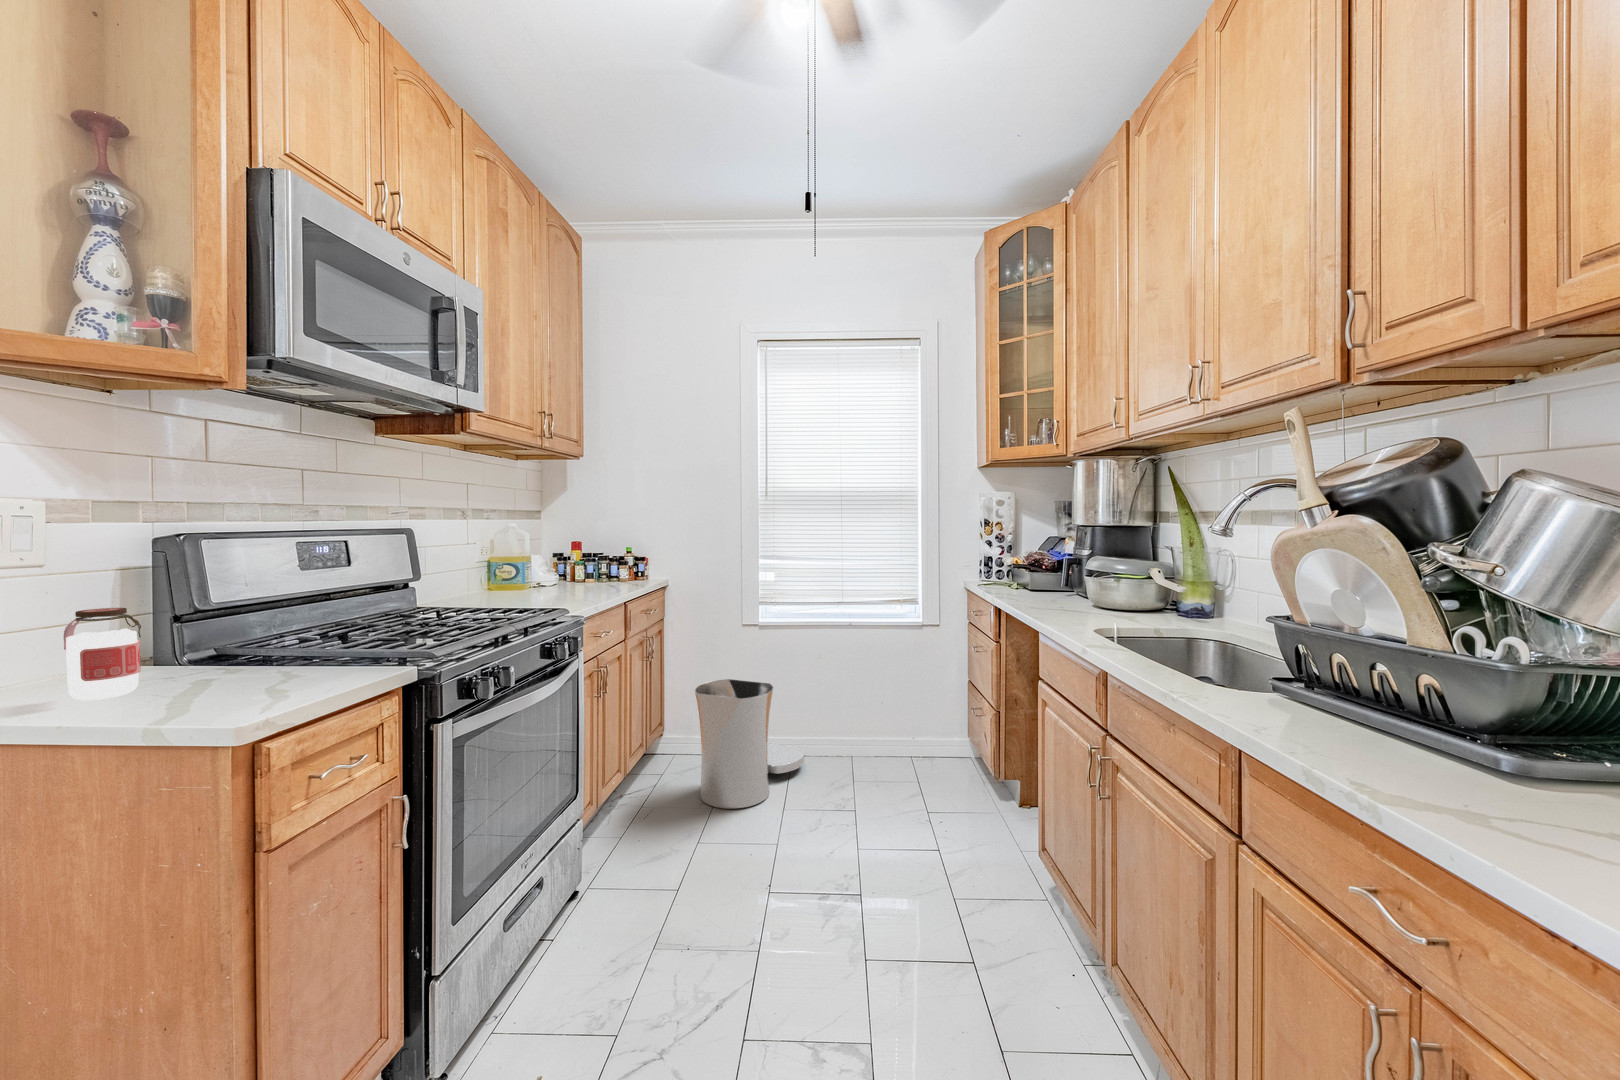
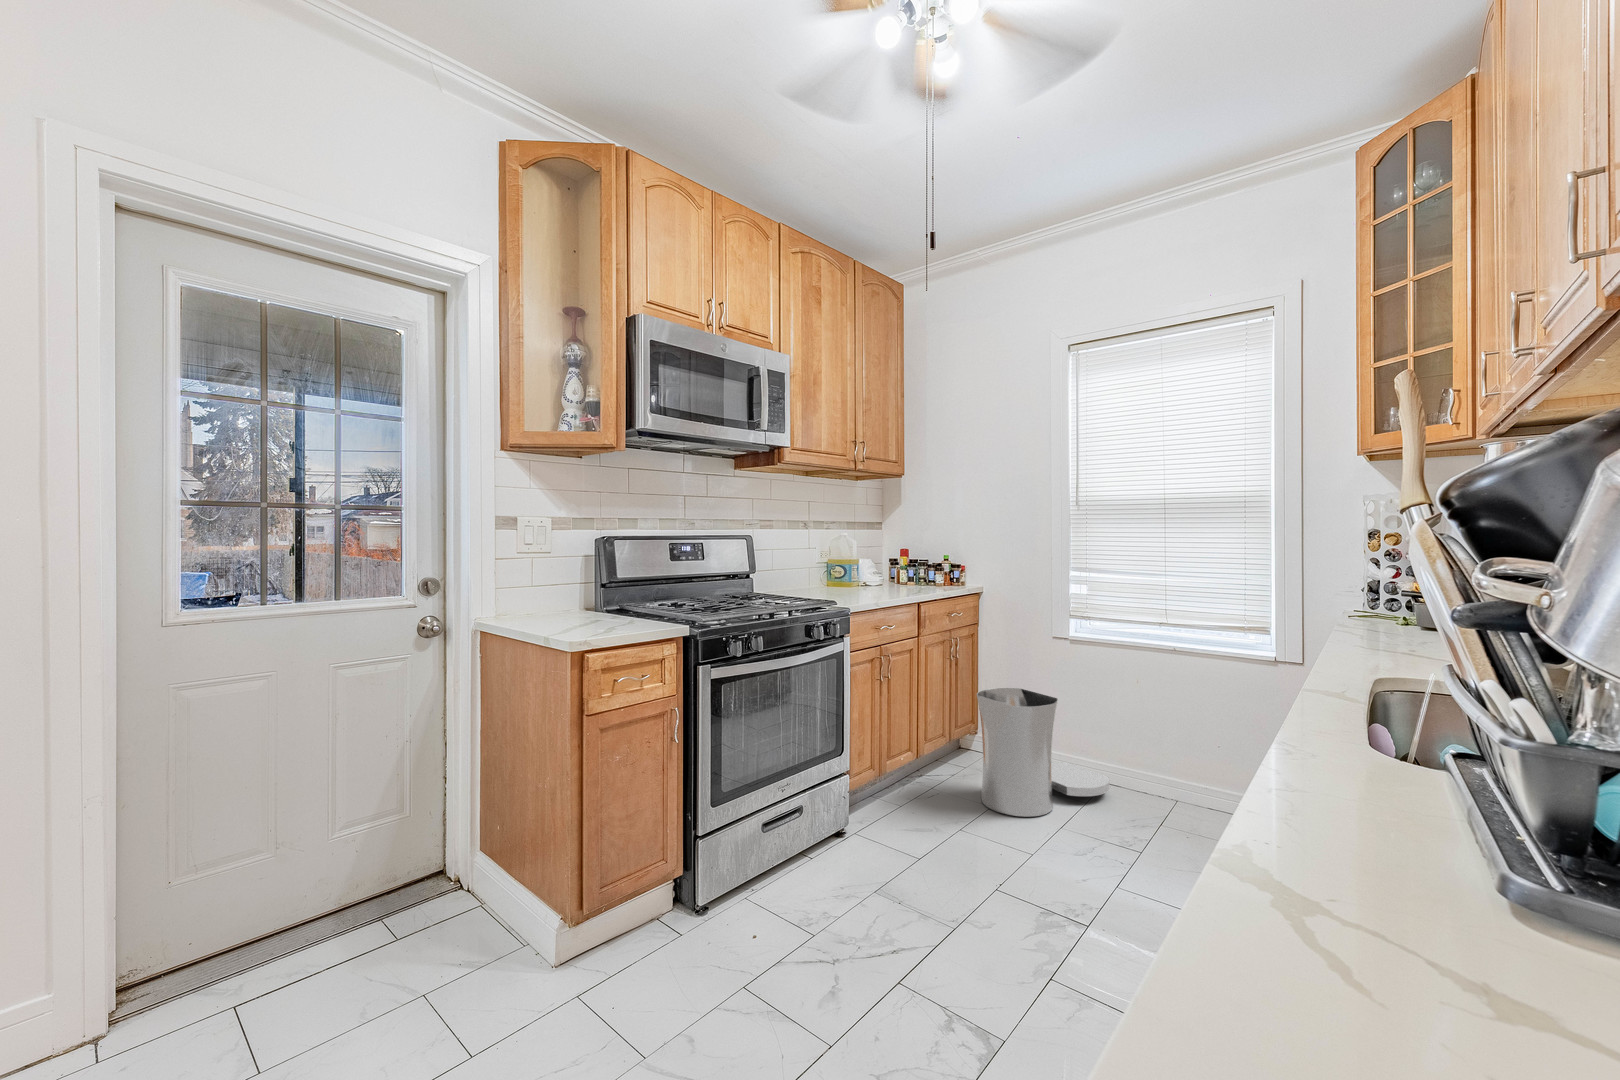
jar: present [64,608,141,700] -> none [538,575,568,624]

